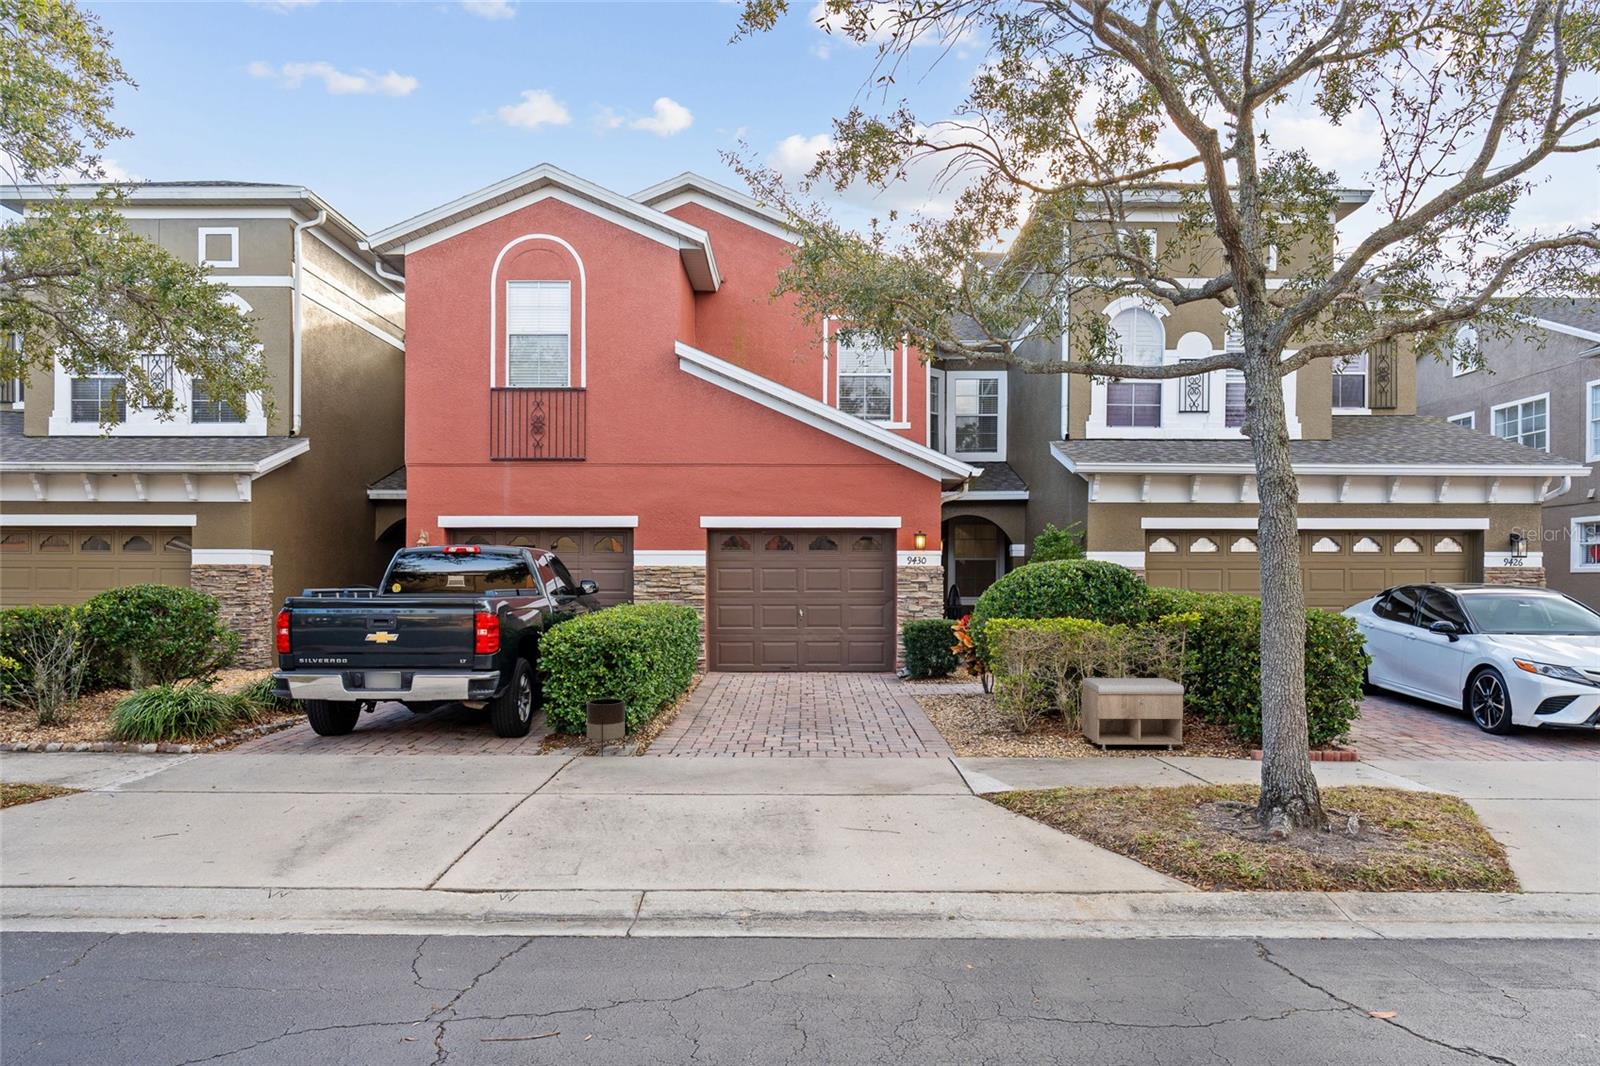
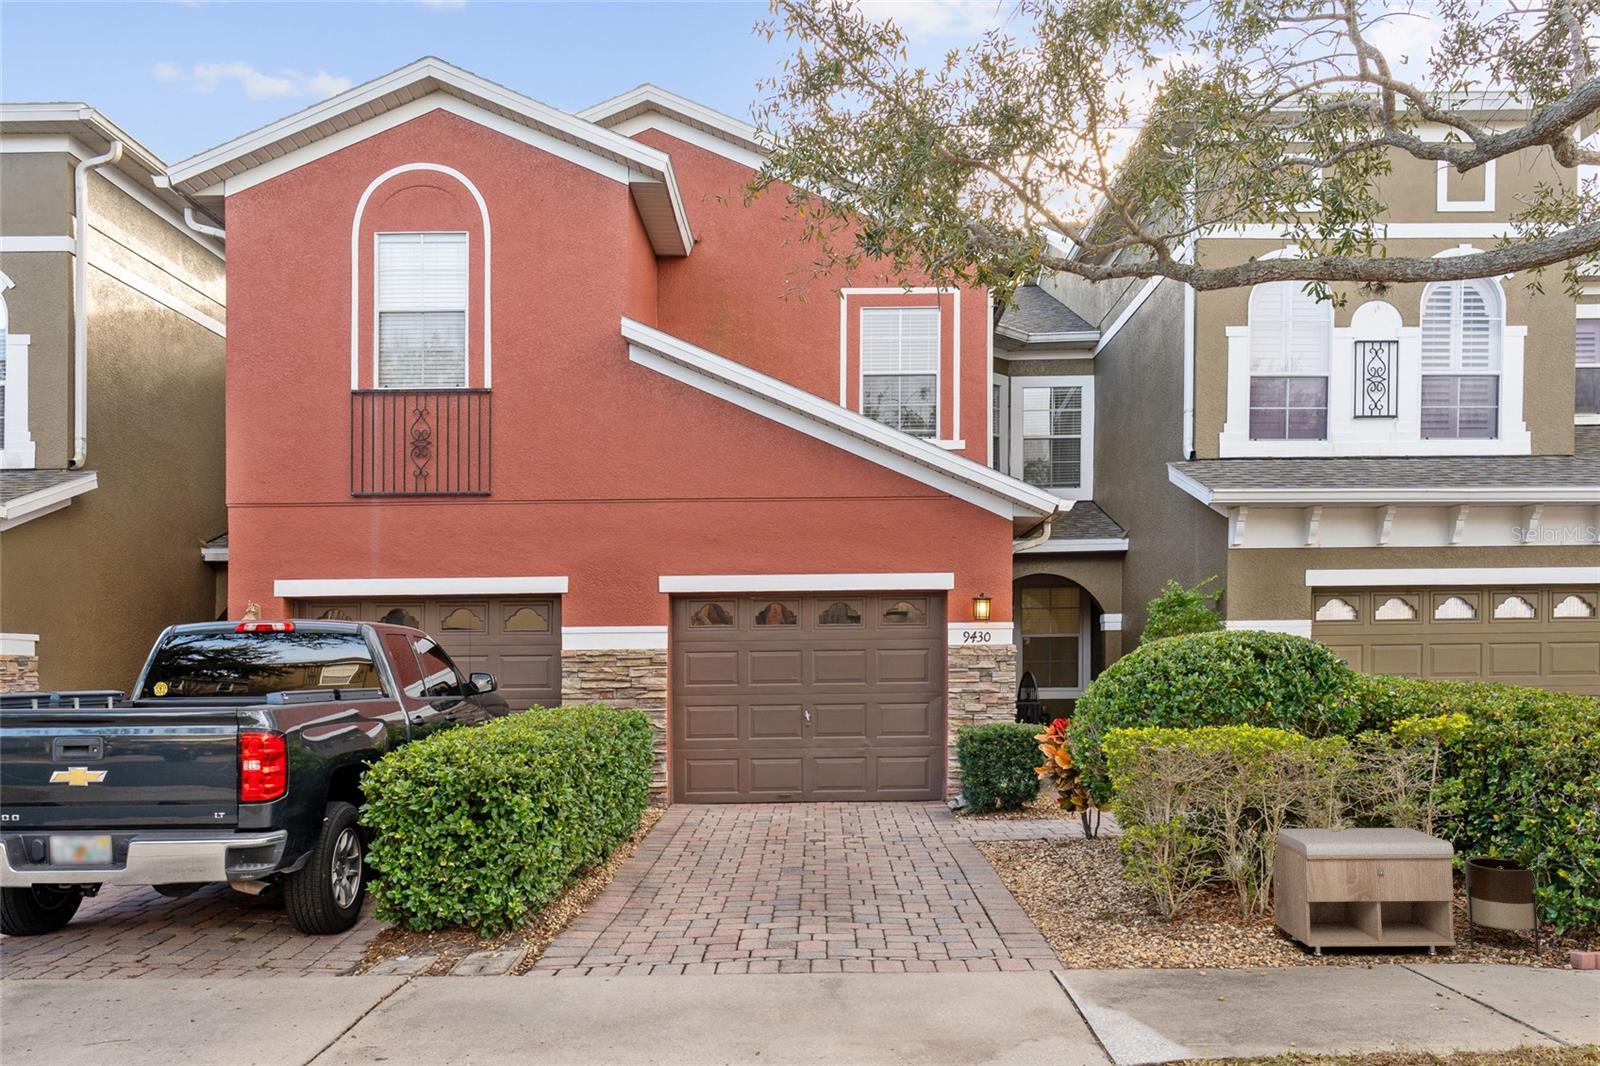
planter: present [587,698,625,756] -> present [1465,857,1540,957]

